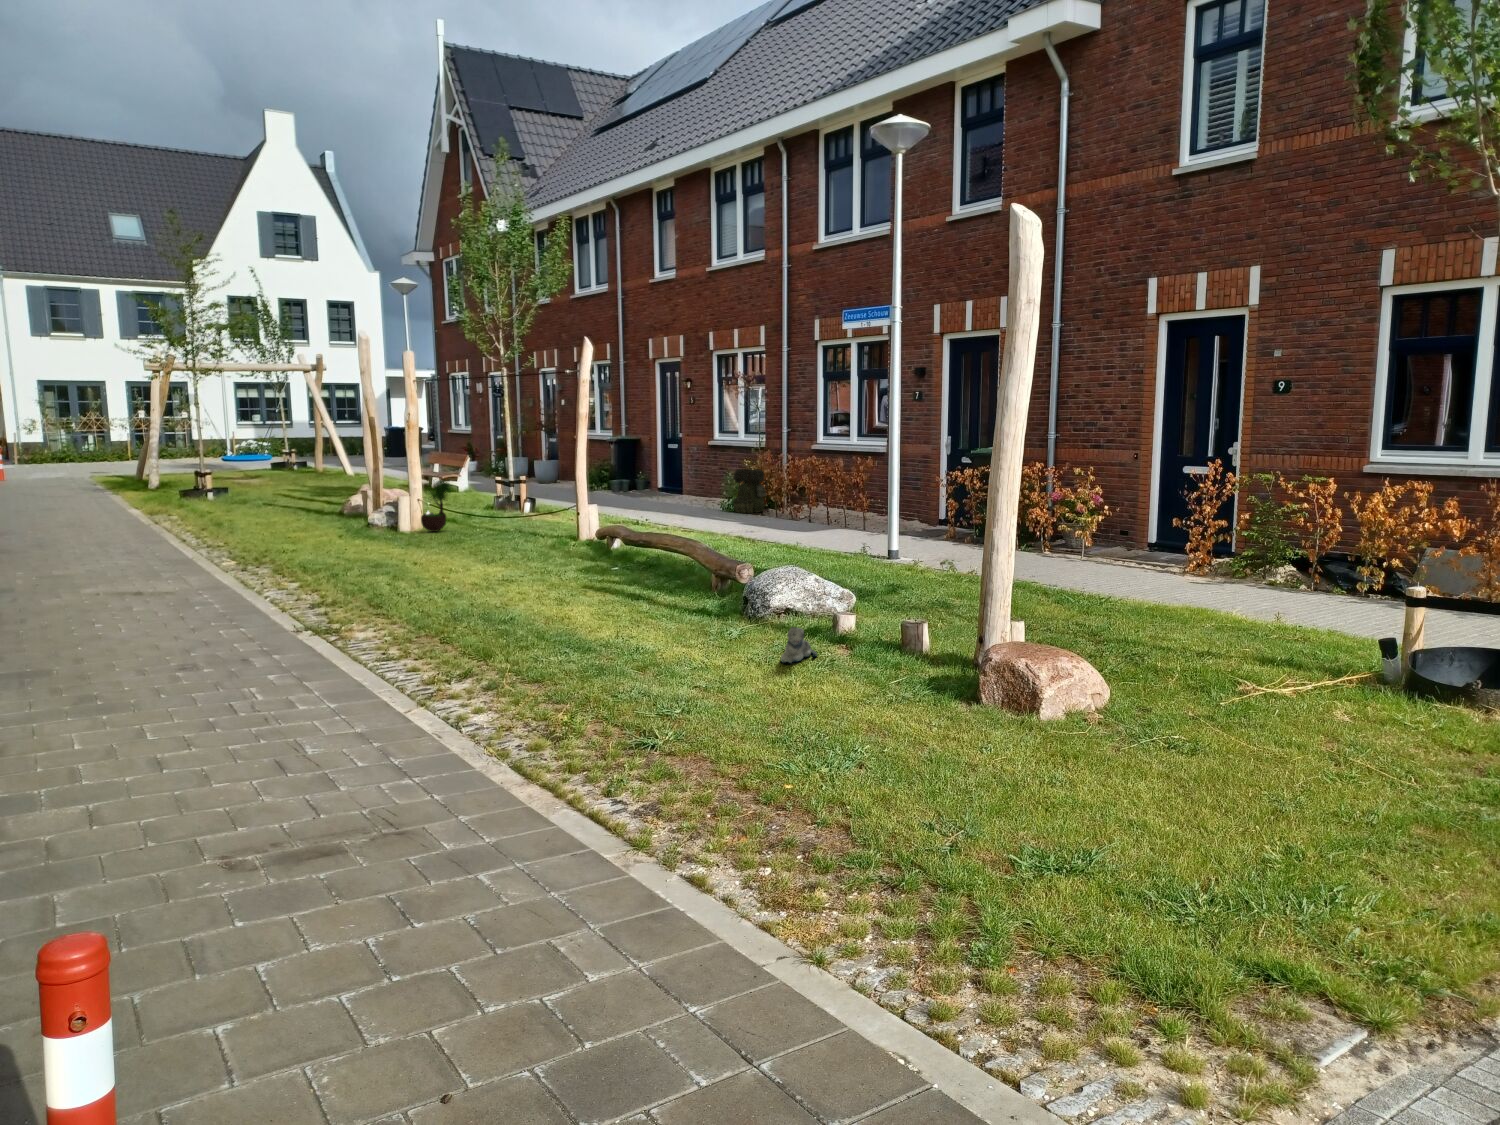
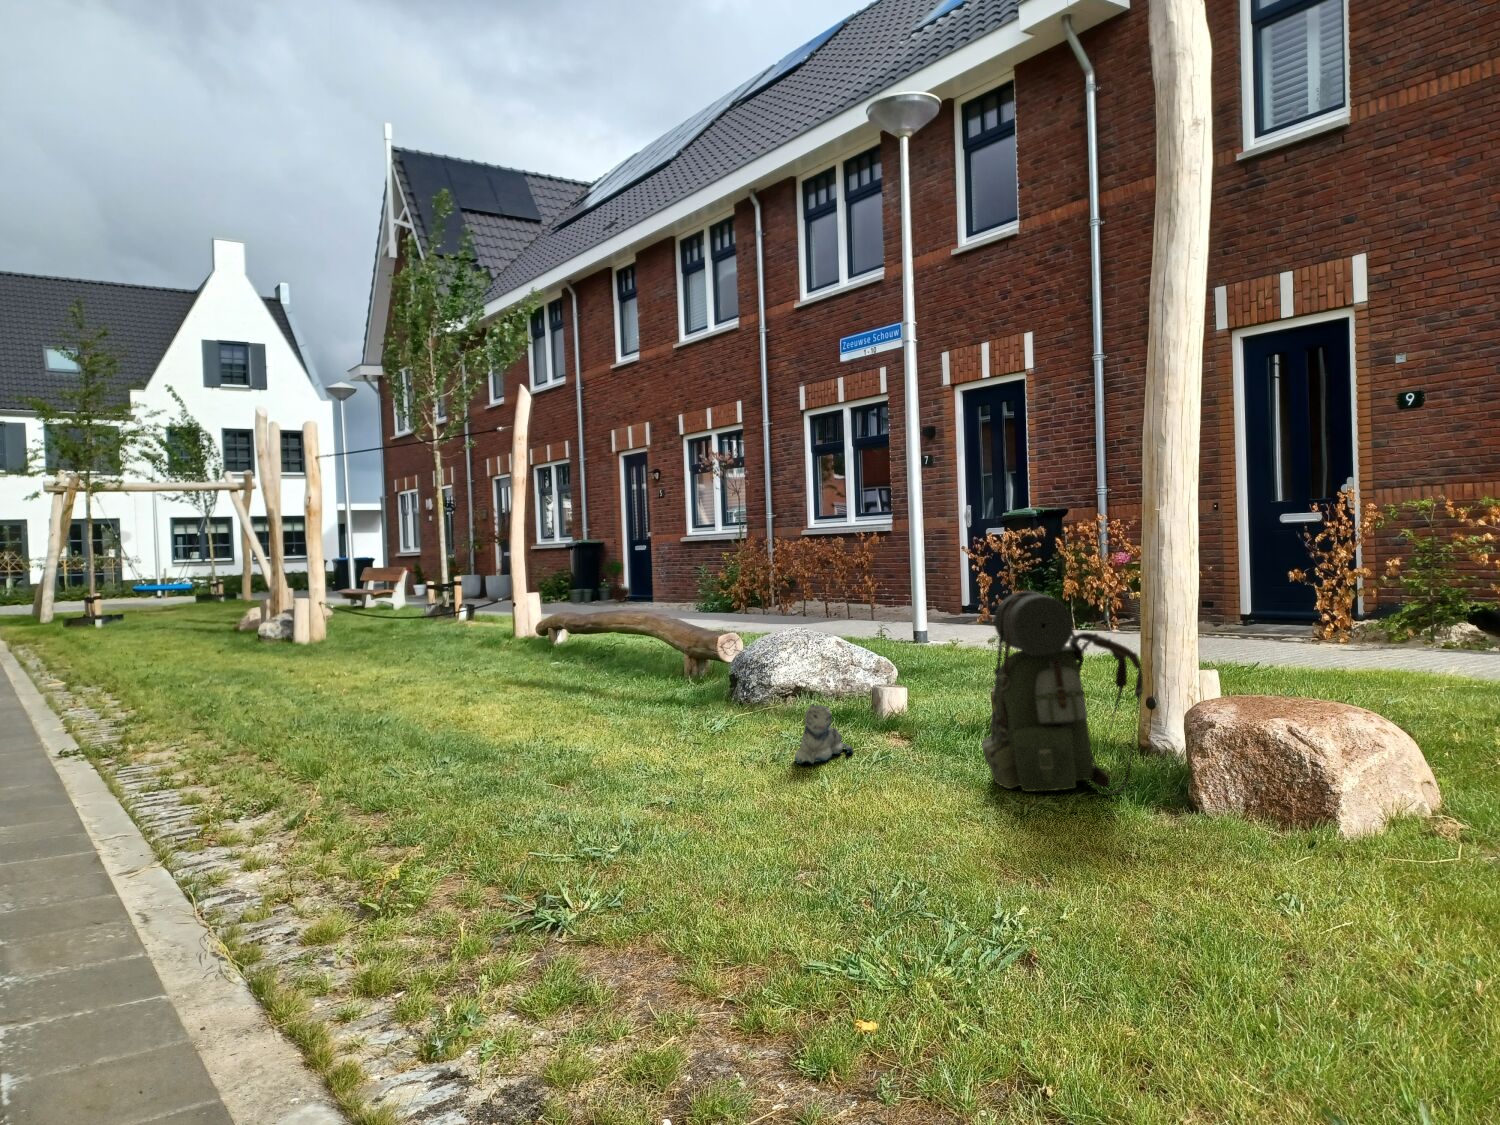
backpack: present [733,469,769,513] -> present [982,591,1144,793]
potted tree: present [421,481,452,532] -> present [605,561,631,601]

